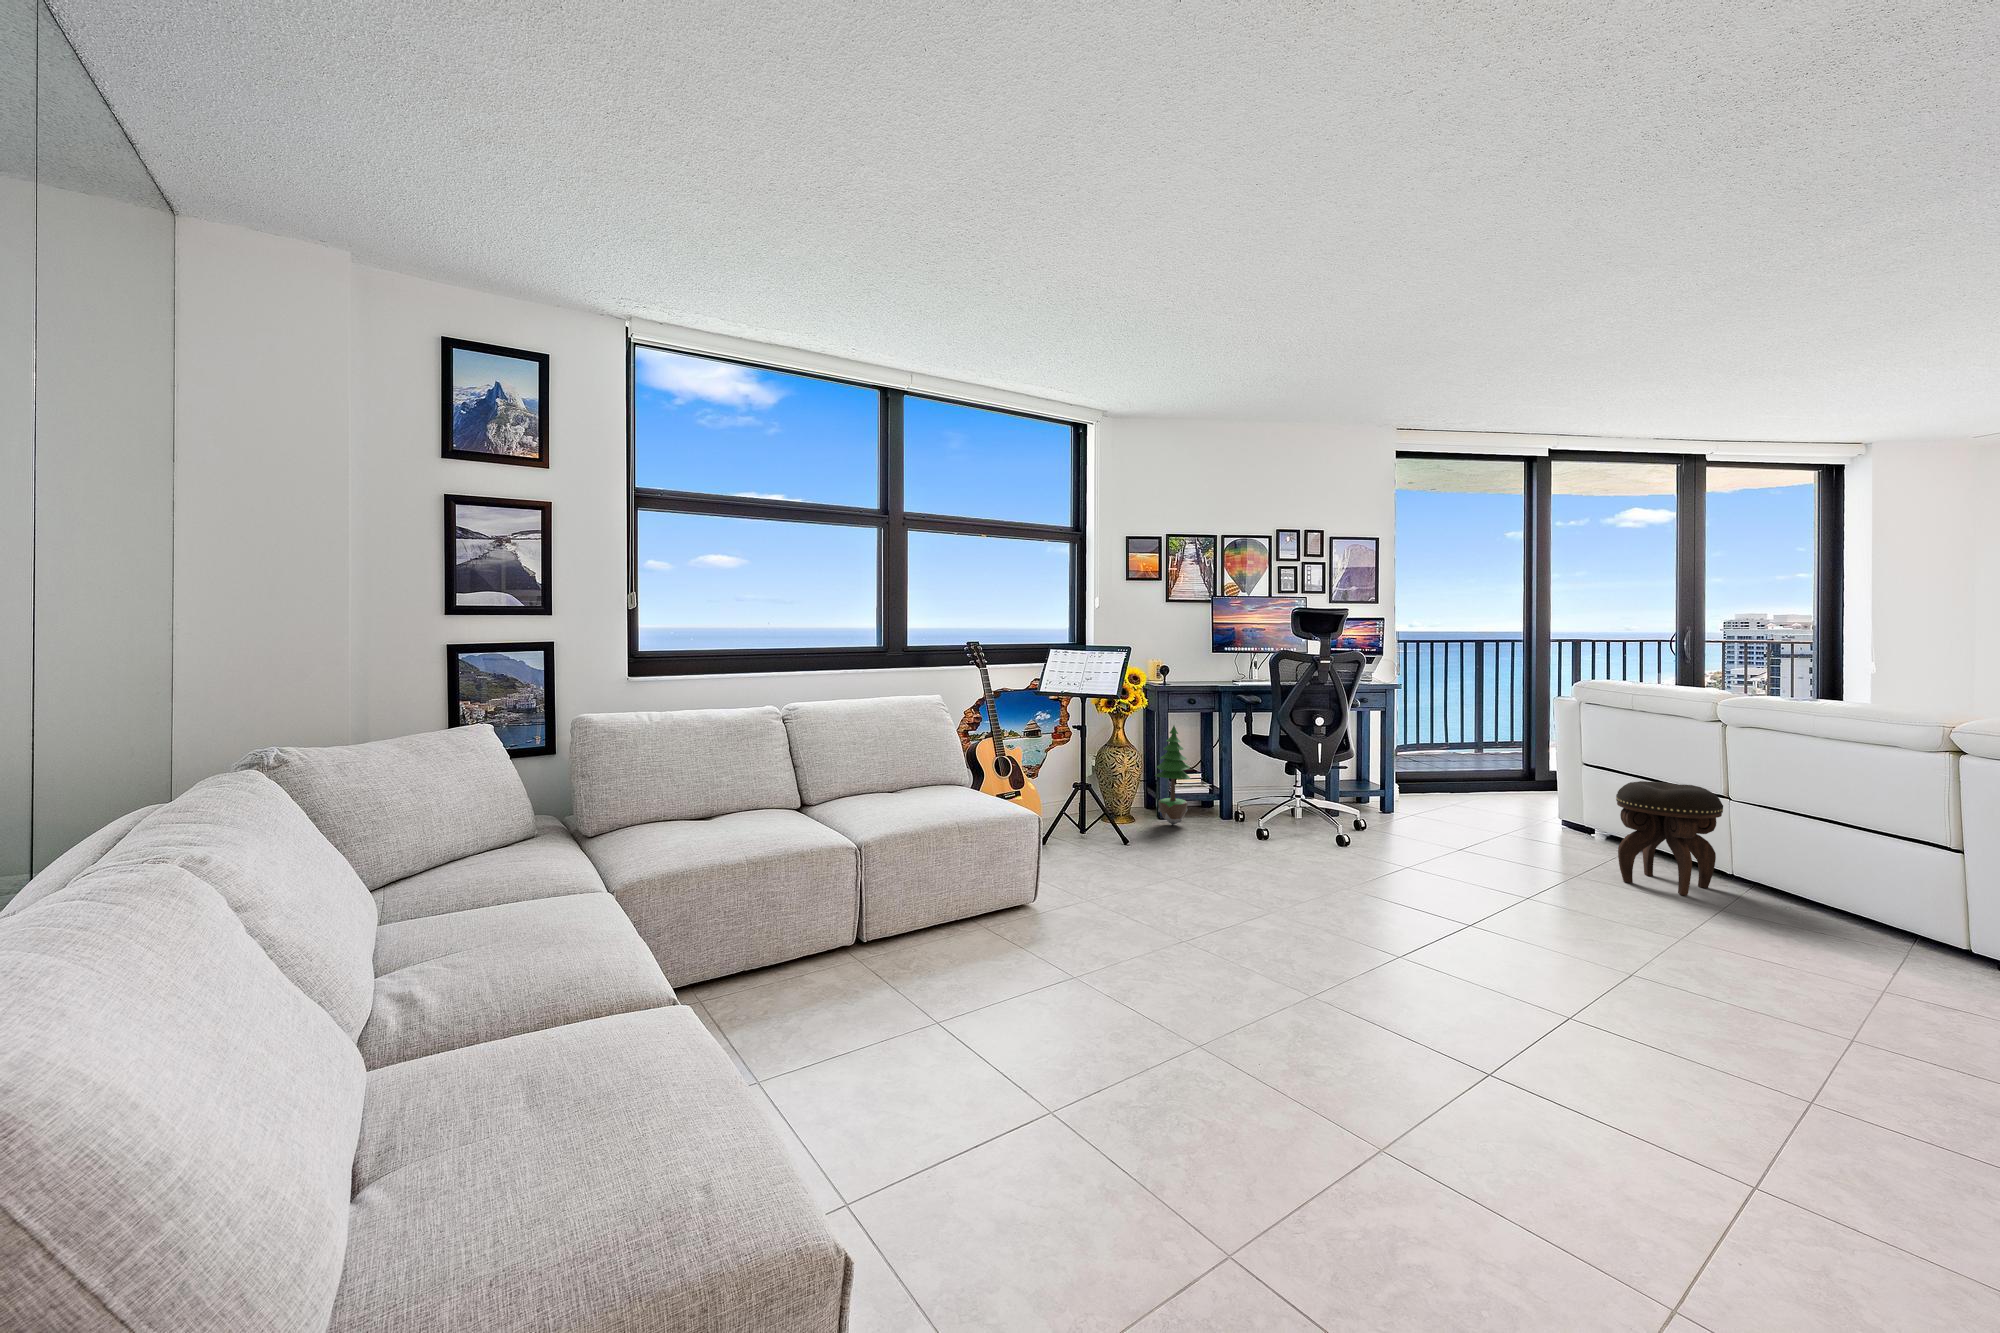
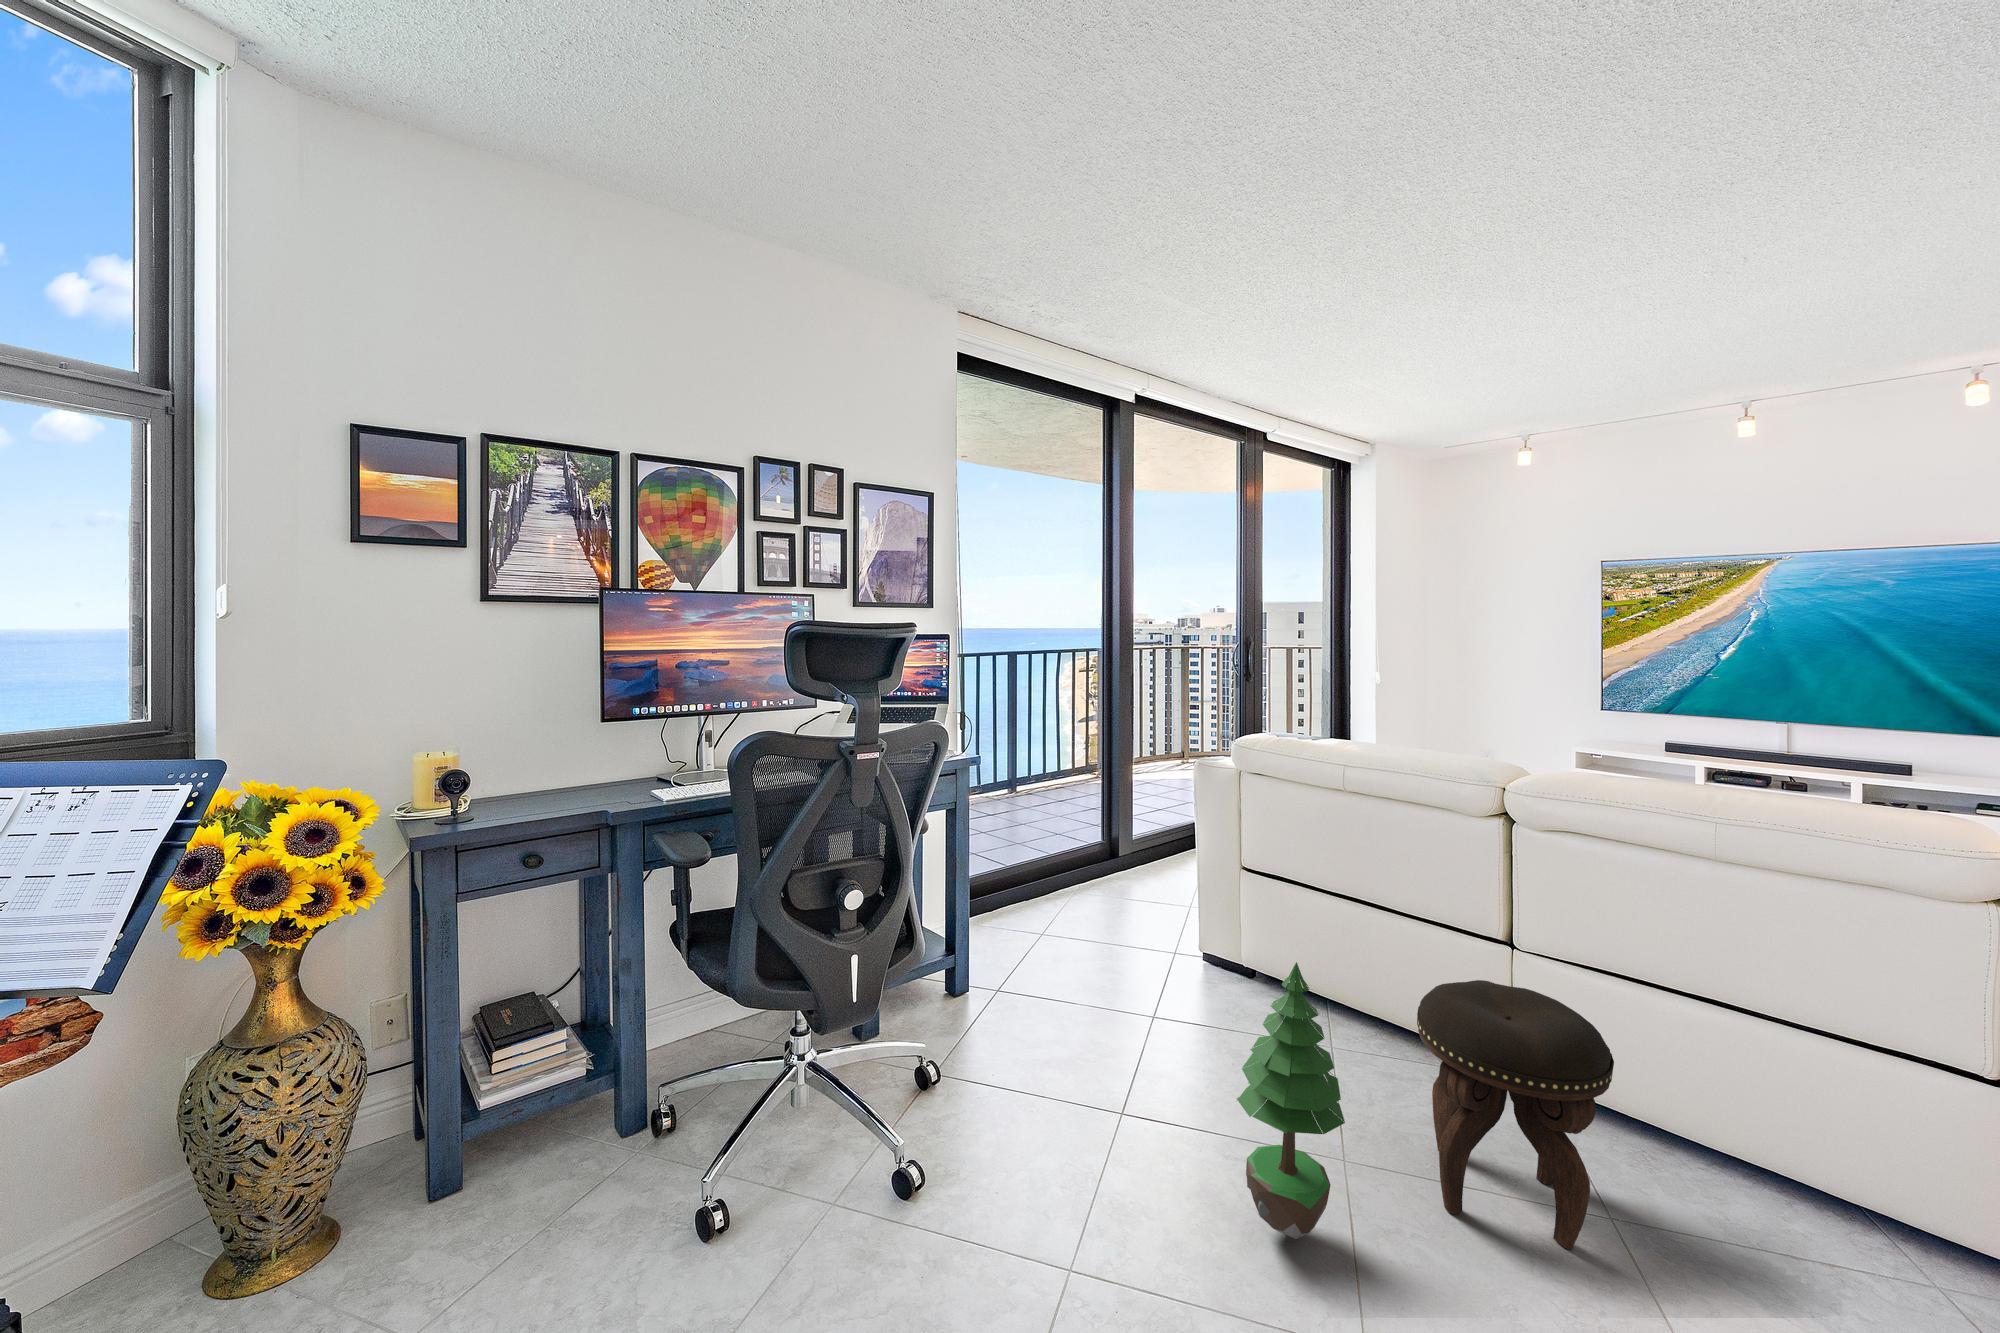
potted tree: present [1155,726,1191,825] -> present [1237,962,1345,1239]

